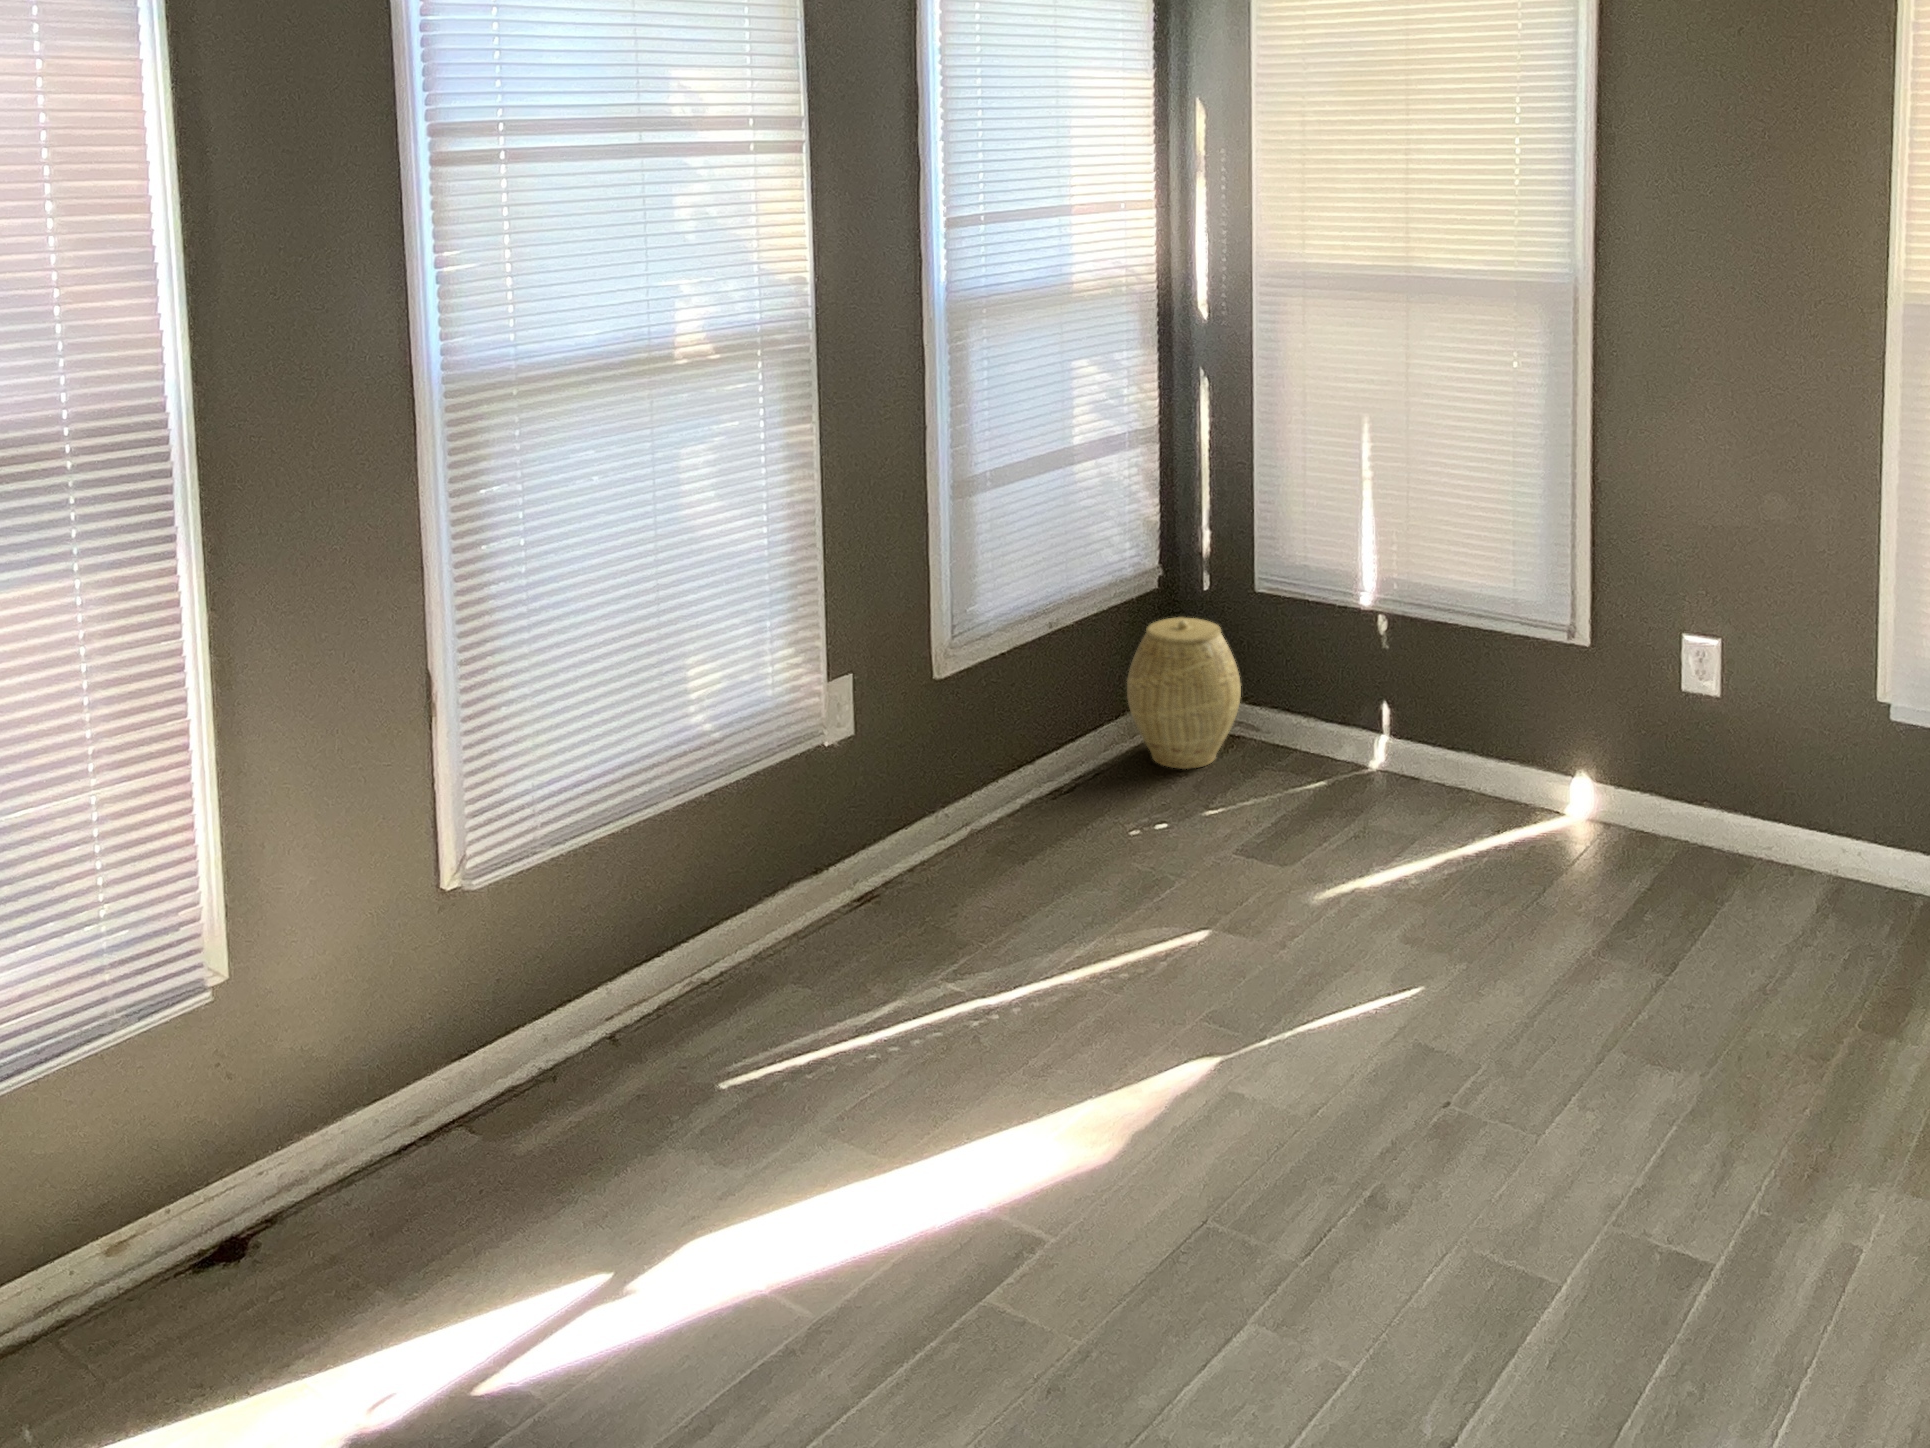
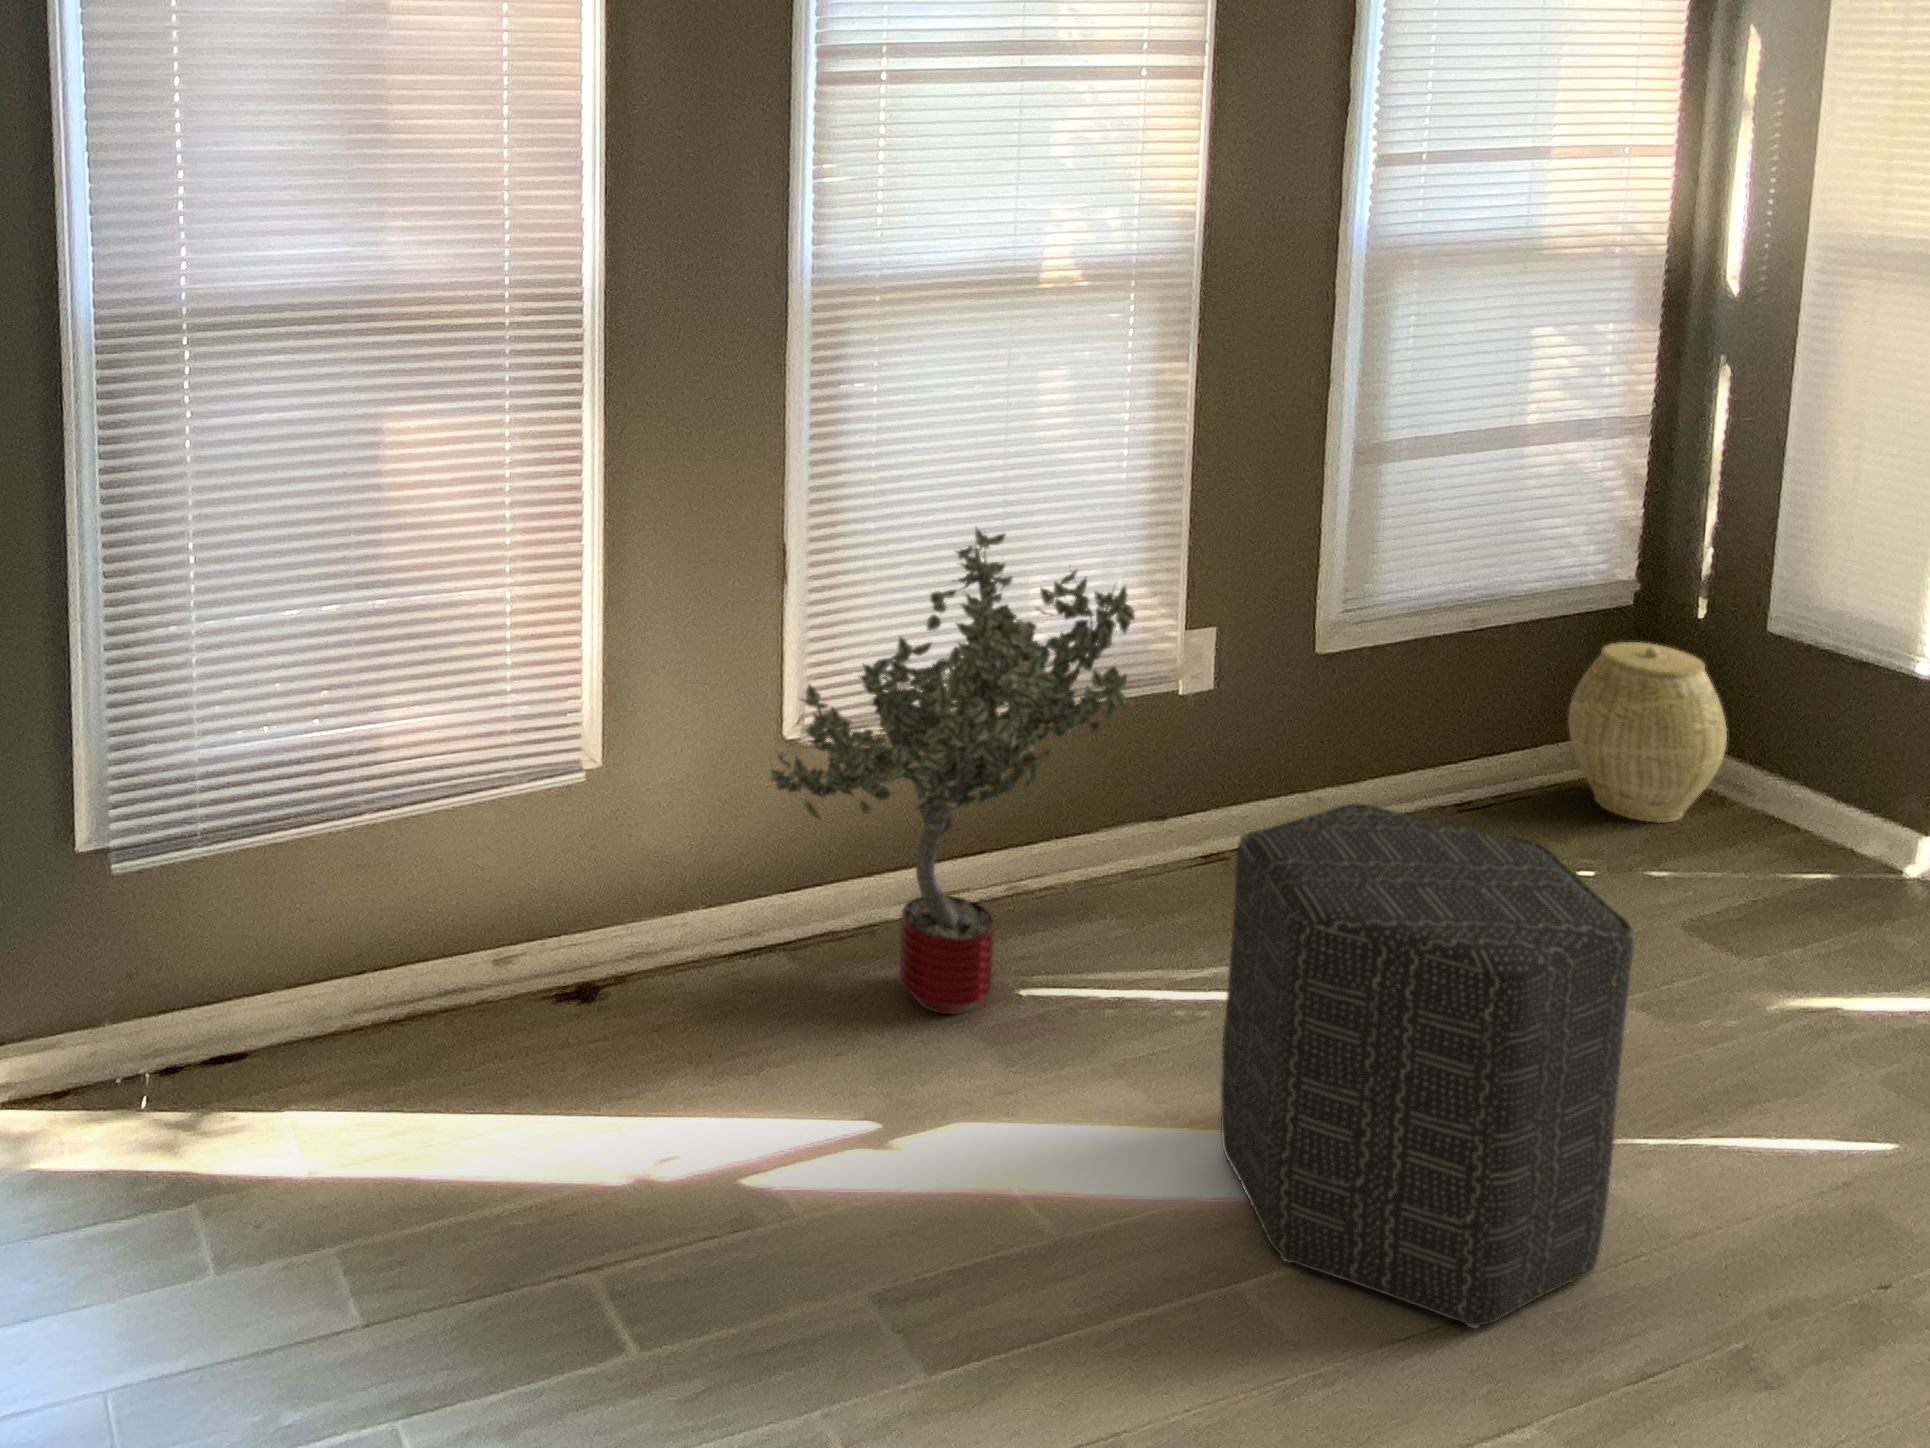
potted tree: none [448,614,805,1132] -> present [770,528,1135,1014]
ottoman: none [938,809,1263,1262] -> present [1221,804,1634,1328]

